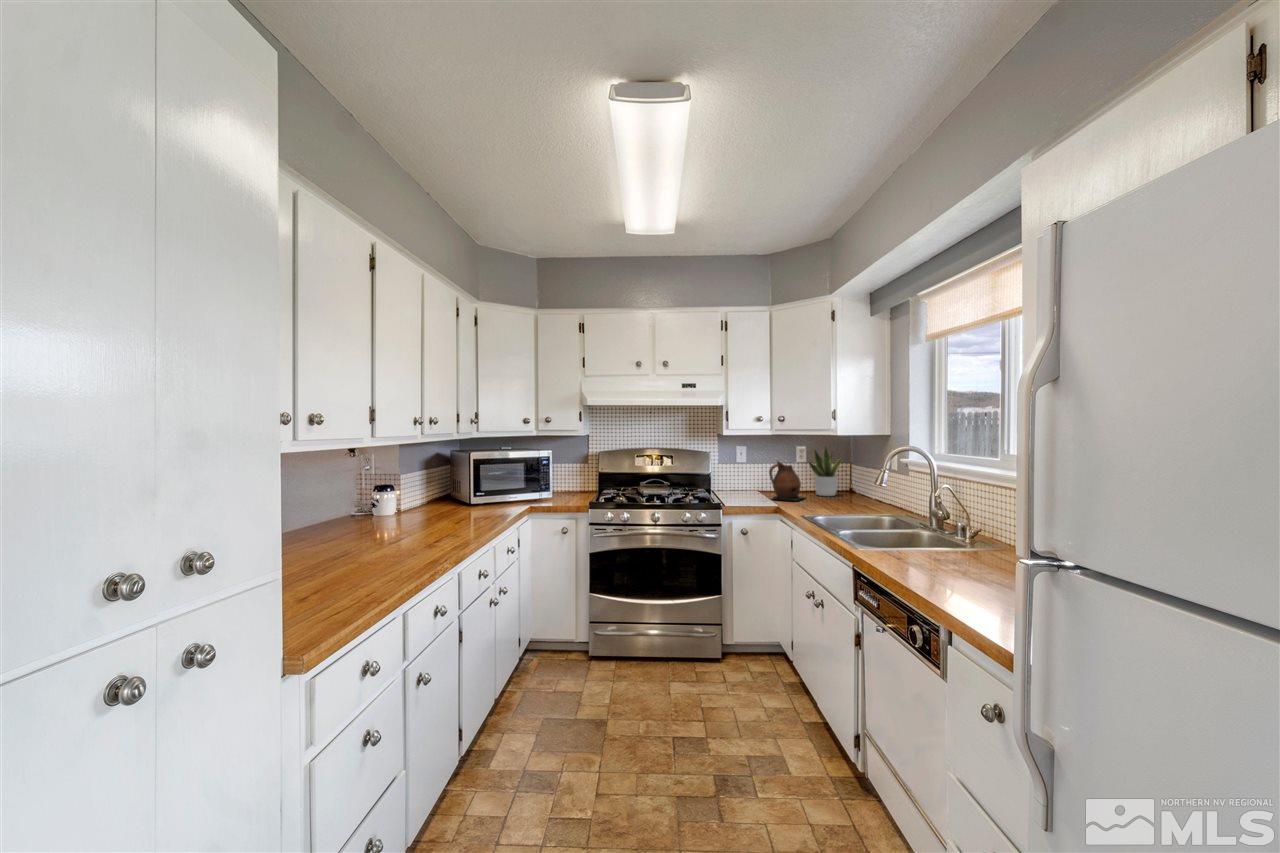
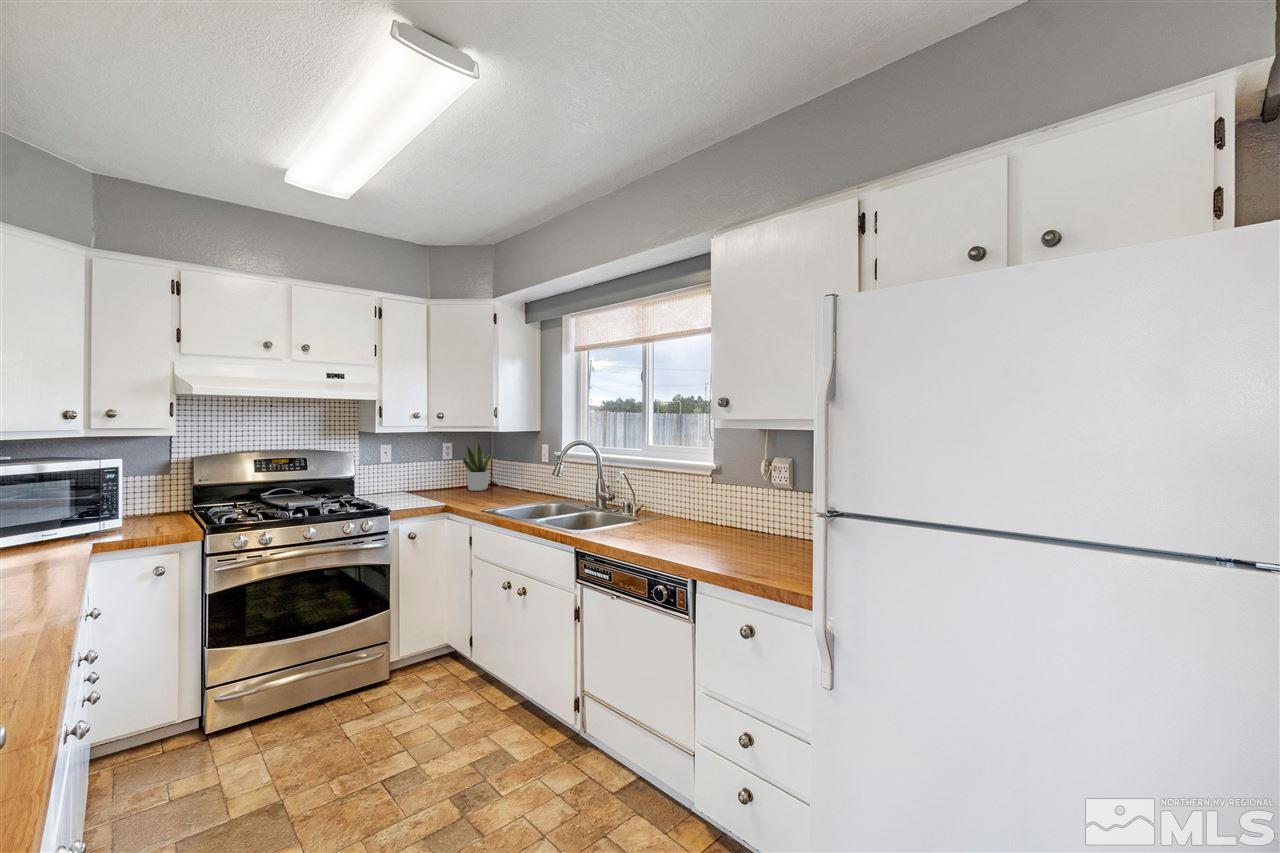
ceramic pitcher: present [769,461,804,501] -> none [429,459,463,499]

